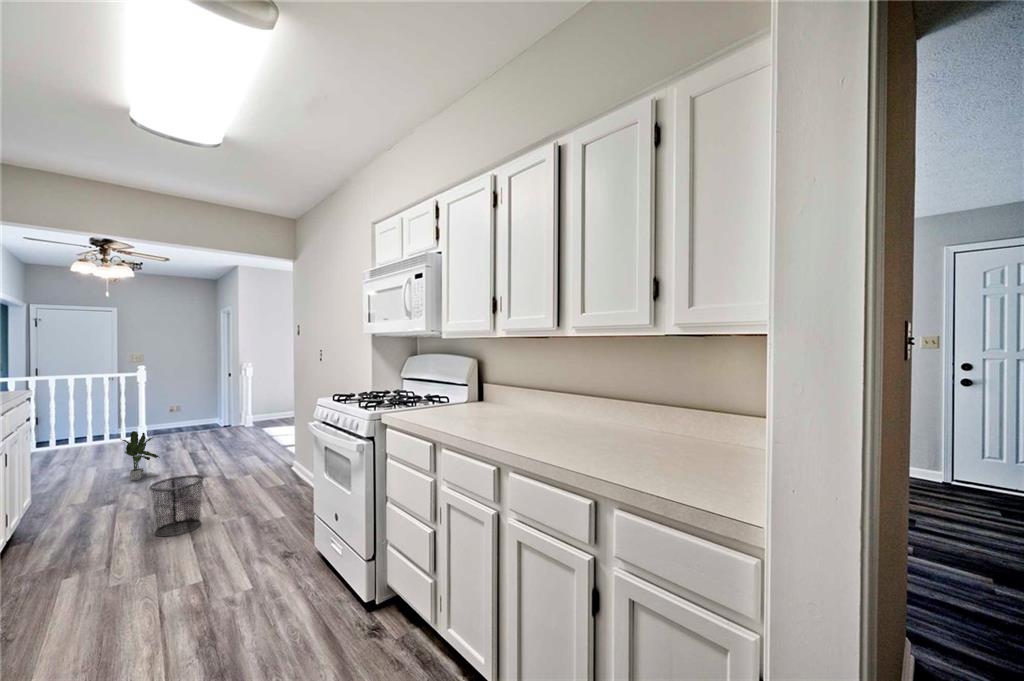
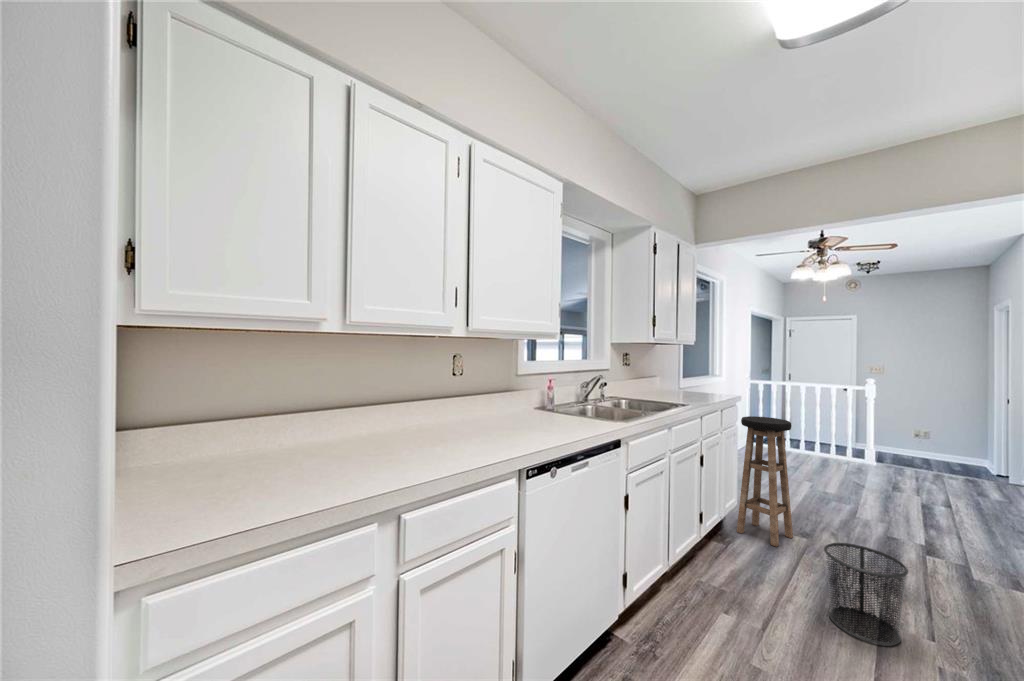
bar stool: none [41,407,102,528] -> present [737,416,793,547]
potted plant: present [122,431,160,481] -> none [825,457,873,517]

